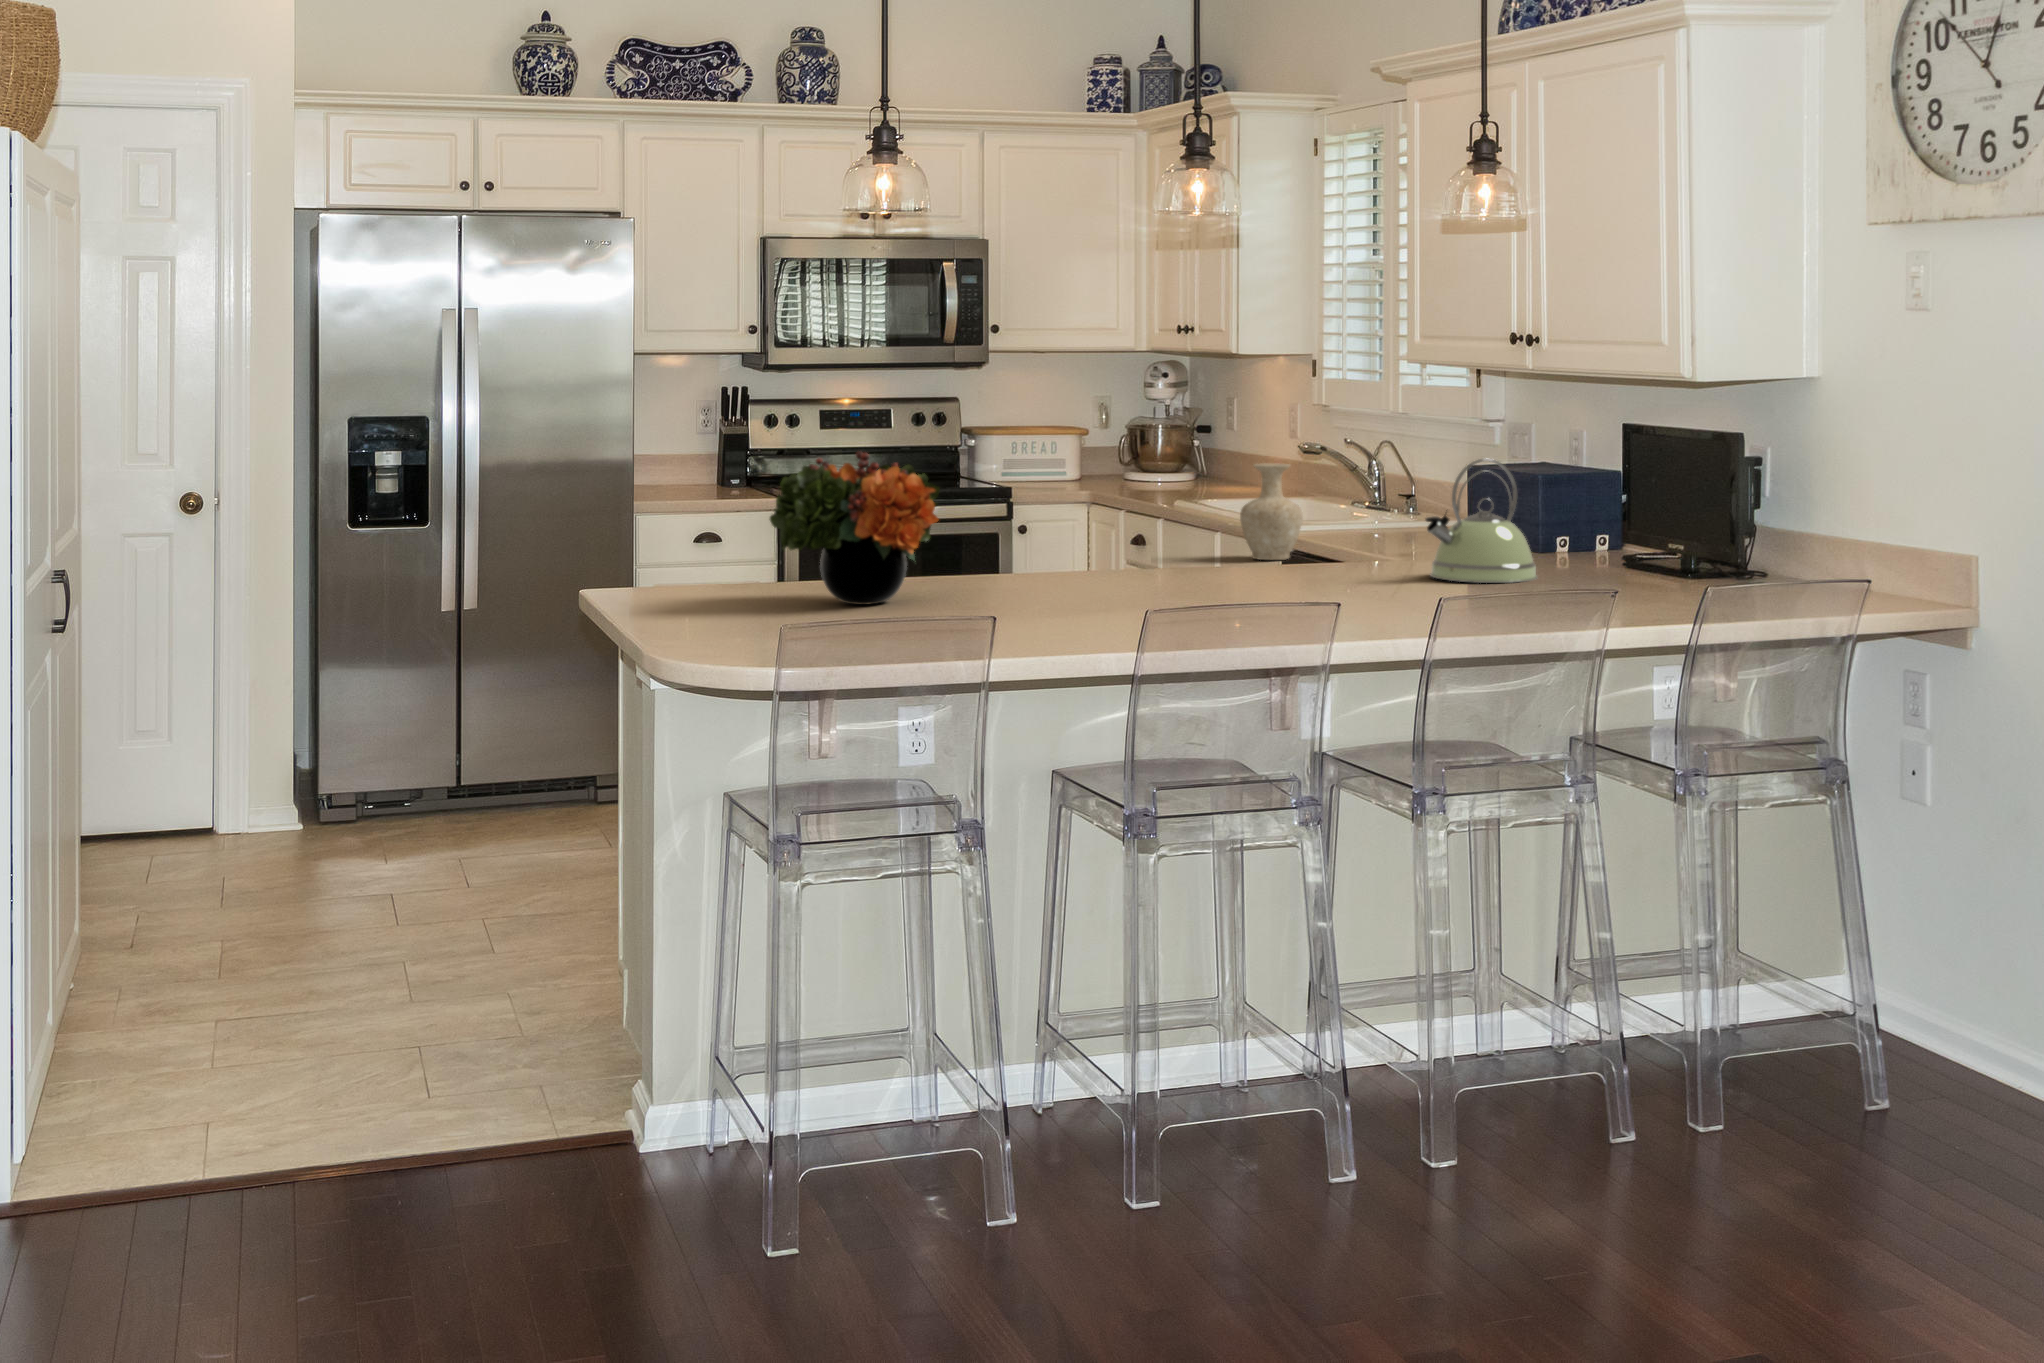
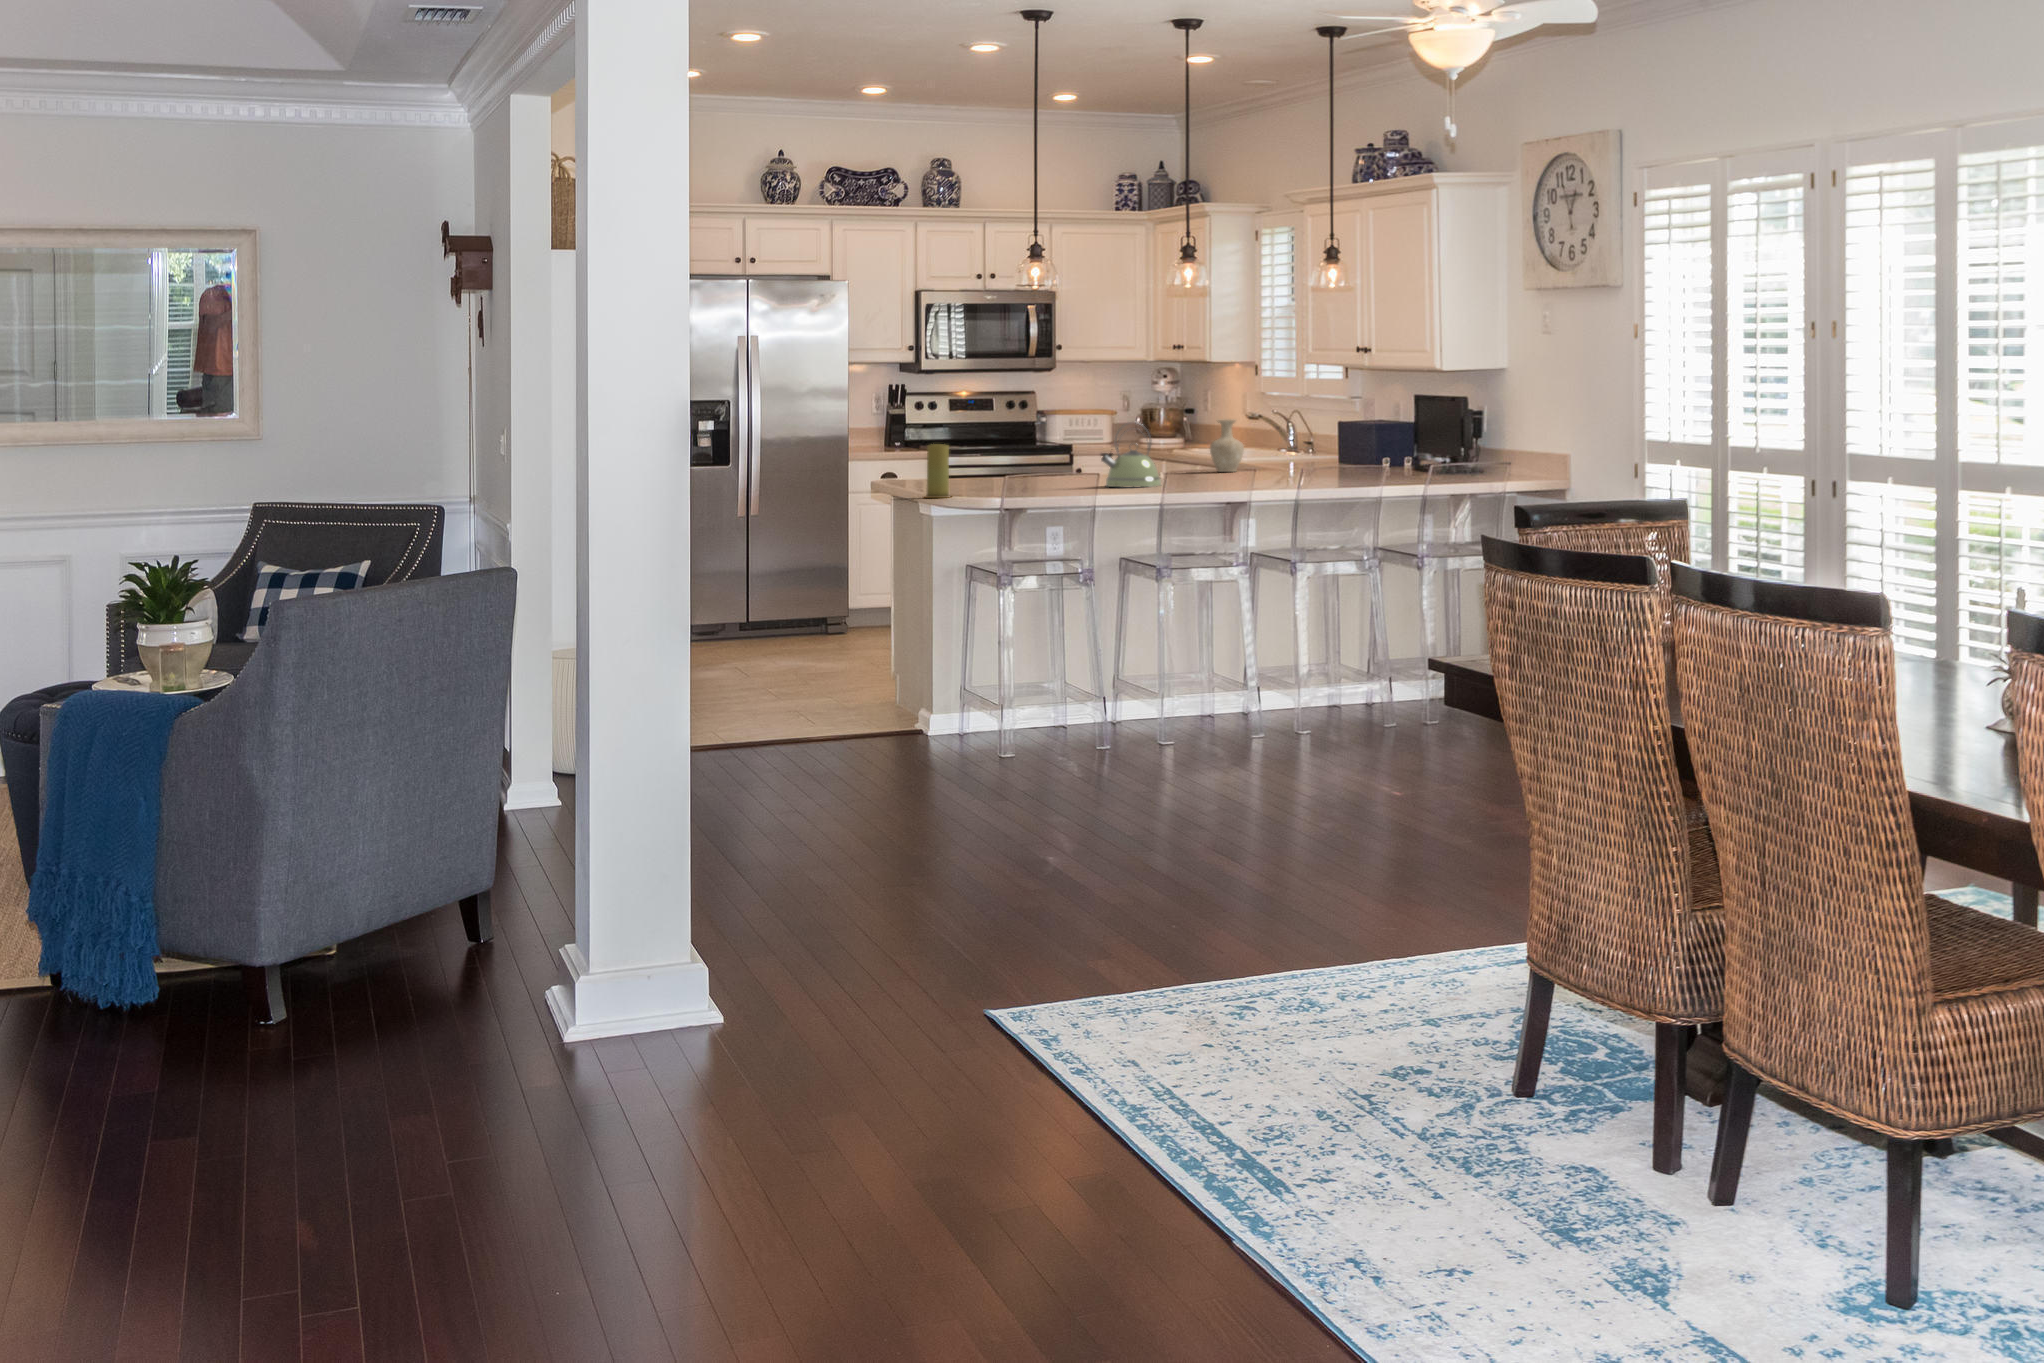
flower arrangement: present [770,451,940,605] -> none [962,410,1053,489]
kettle: present [1425,459,1537,583] -> present [1101,426,1161,488]
candle: none [677,522,737,630] -> present [925,444,949,498]

